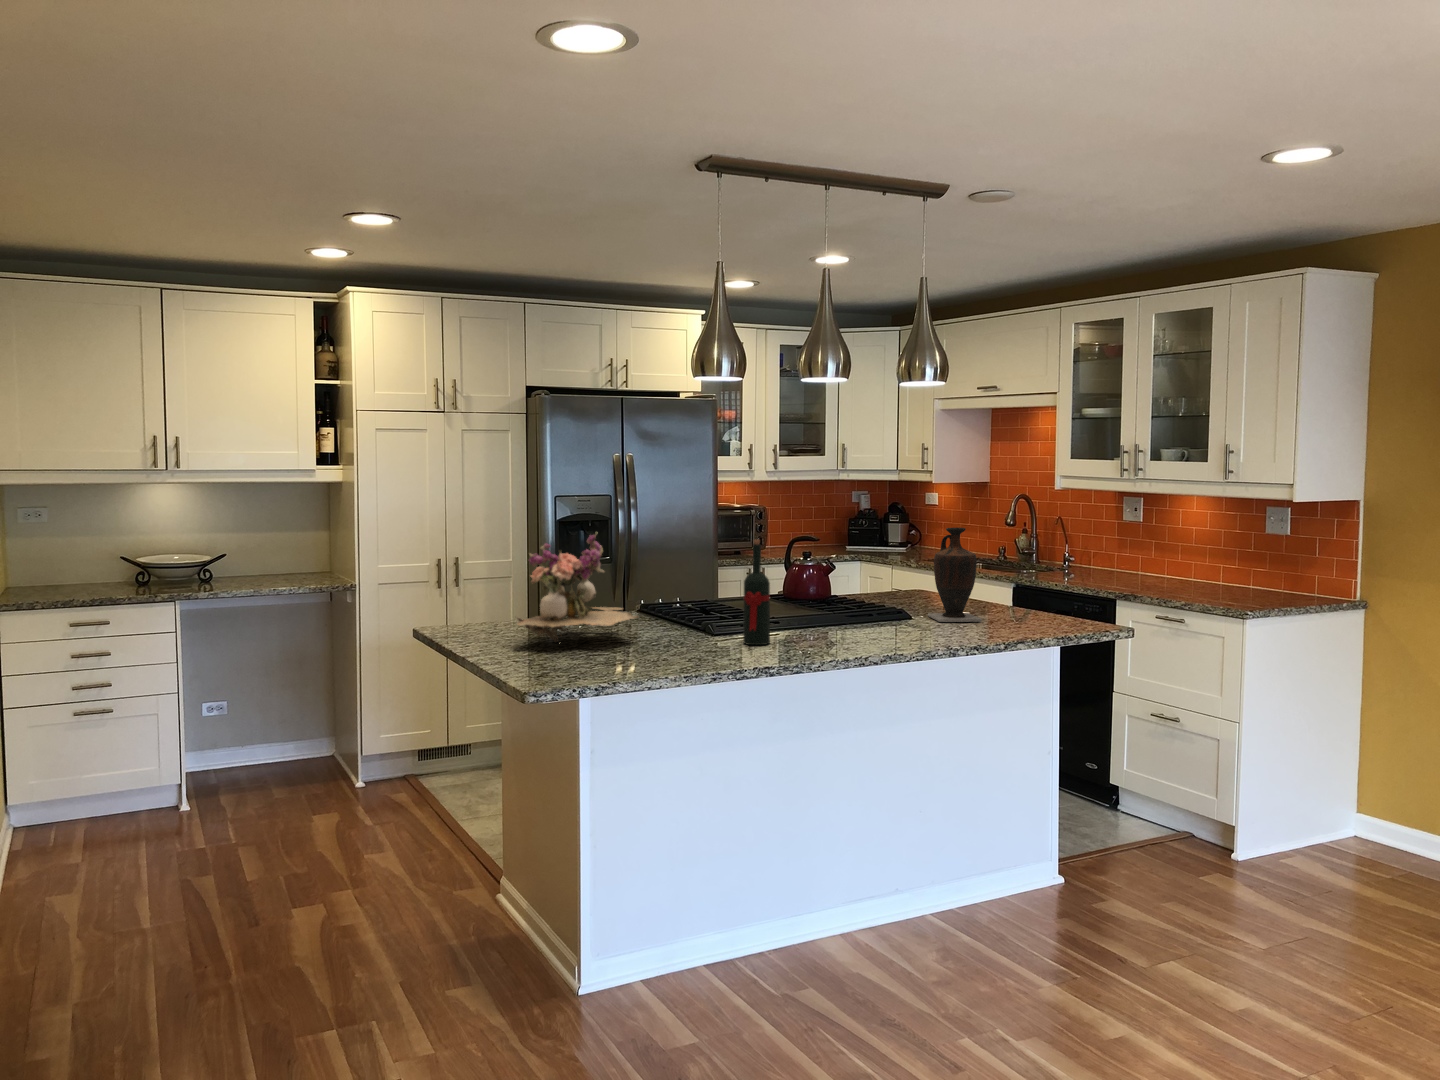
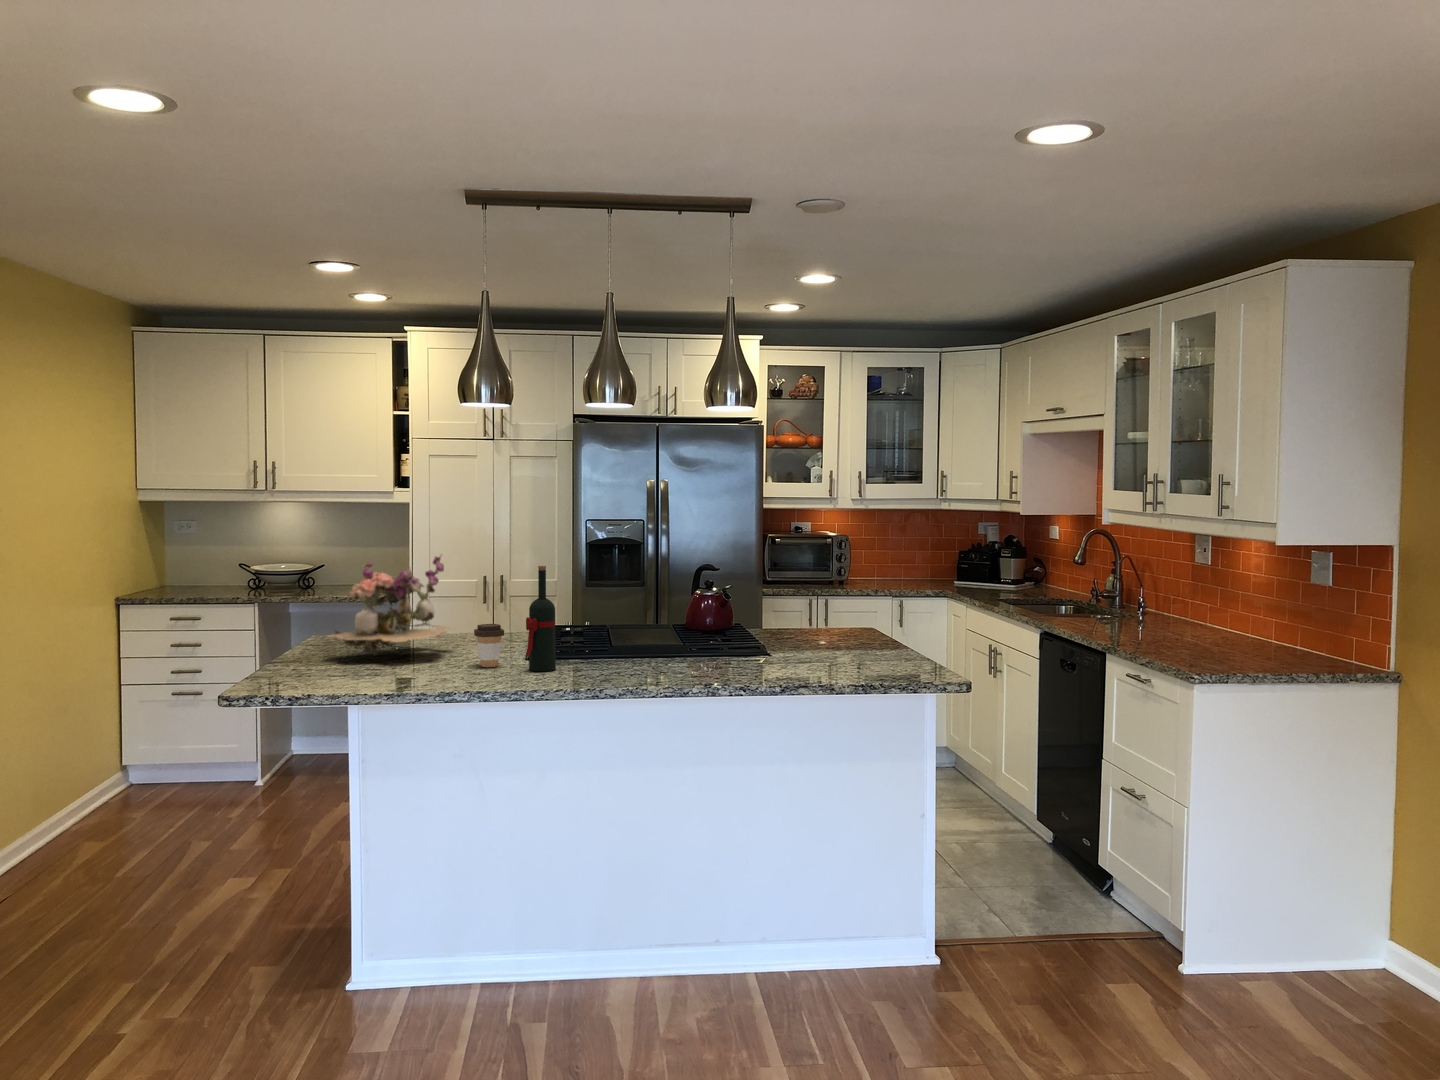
vase: present [928,528,982,622] -> none [780,562,834,665]
coffee cup: none [682,601,714,645] -> present [474,624,504,667]

